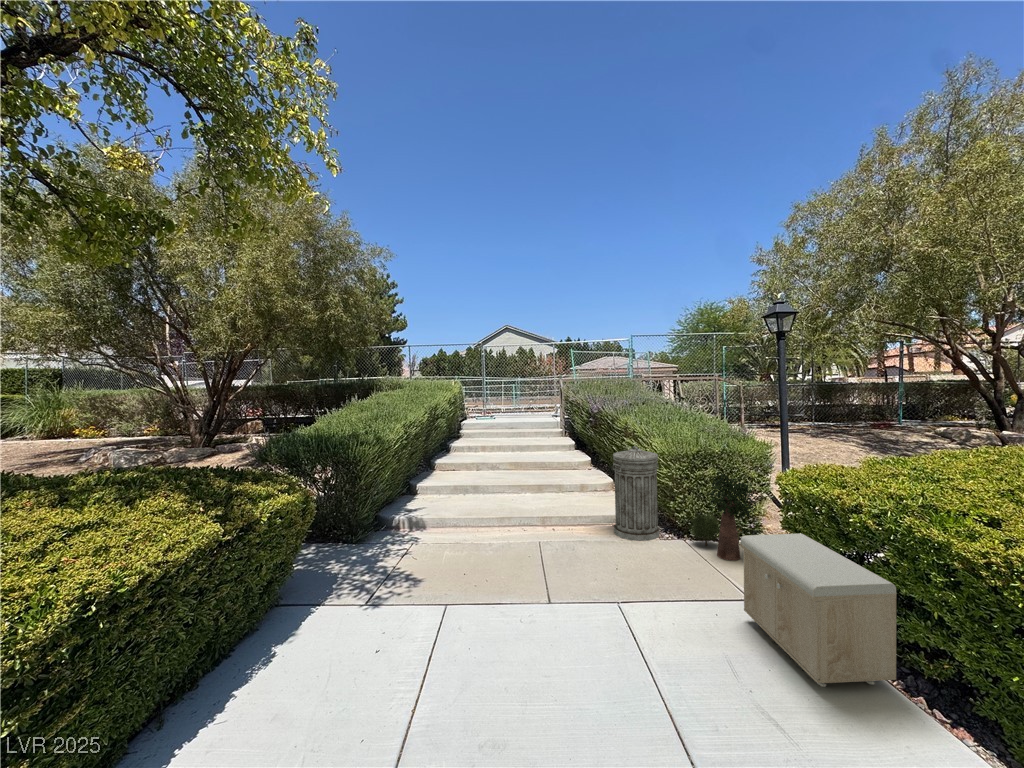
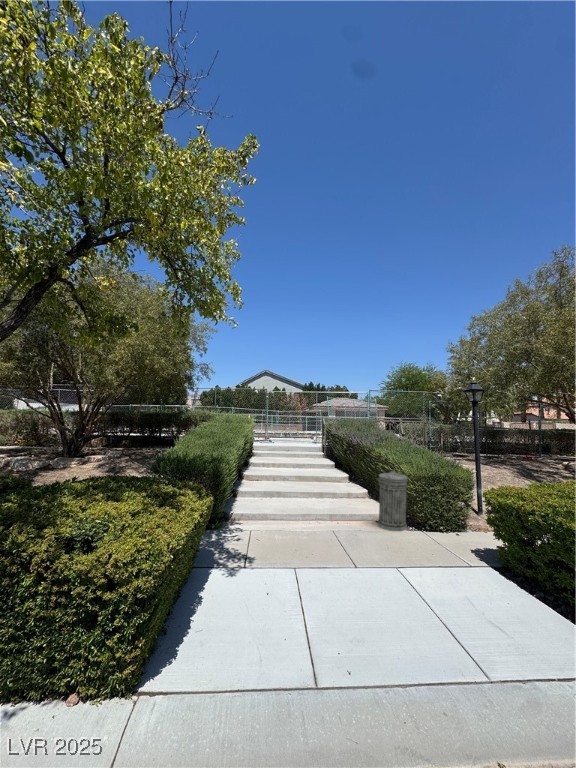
potted plant: present [690,472,756,560] -> none [426,489,469,544]
storage bench: present [740,533,896,687] -> none [469,527,554,609]

